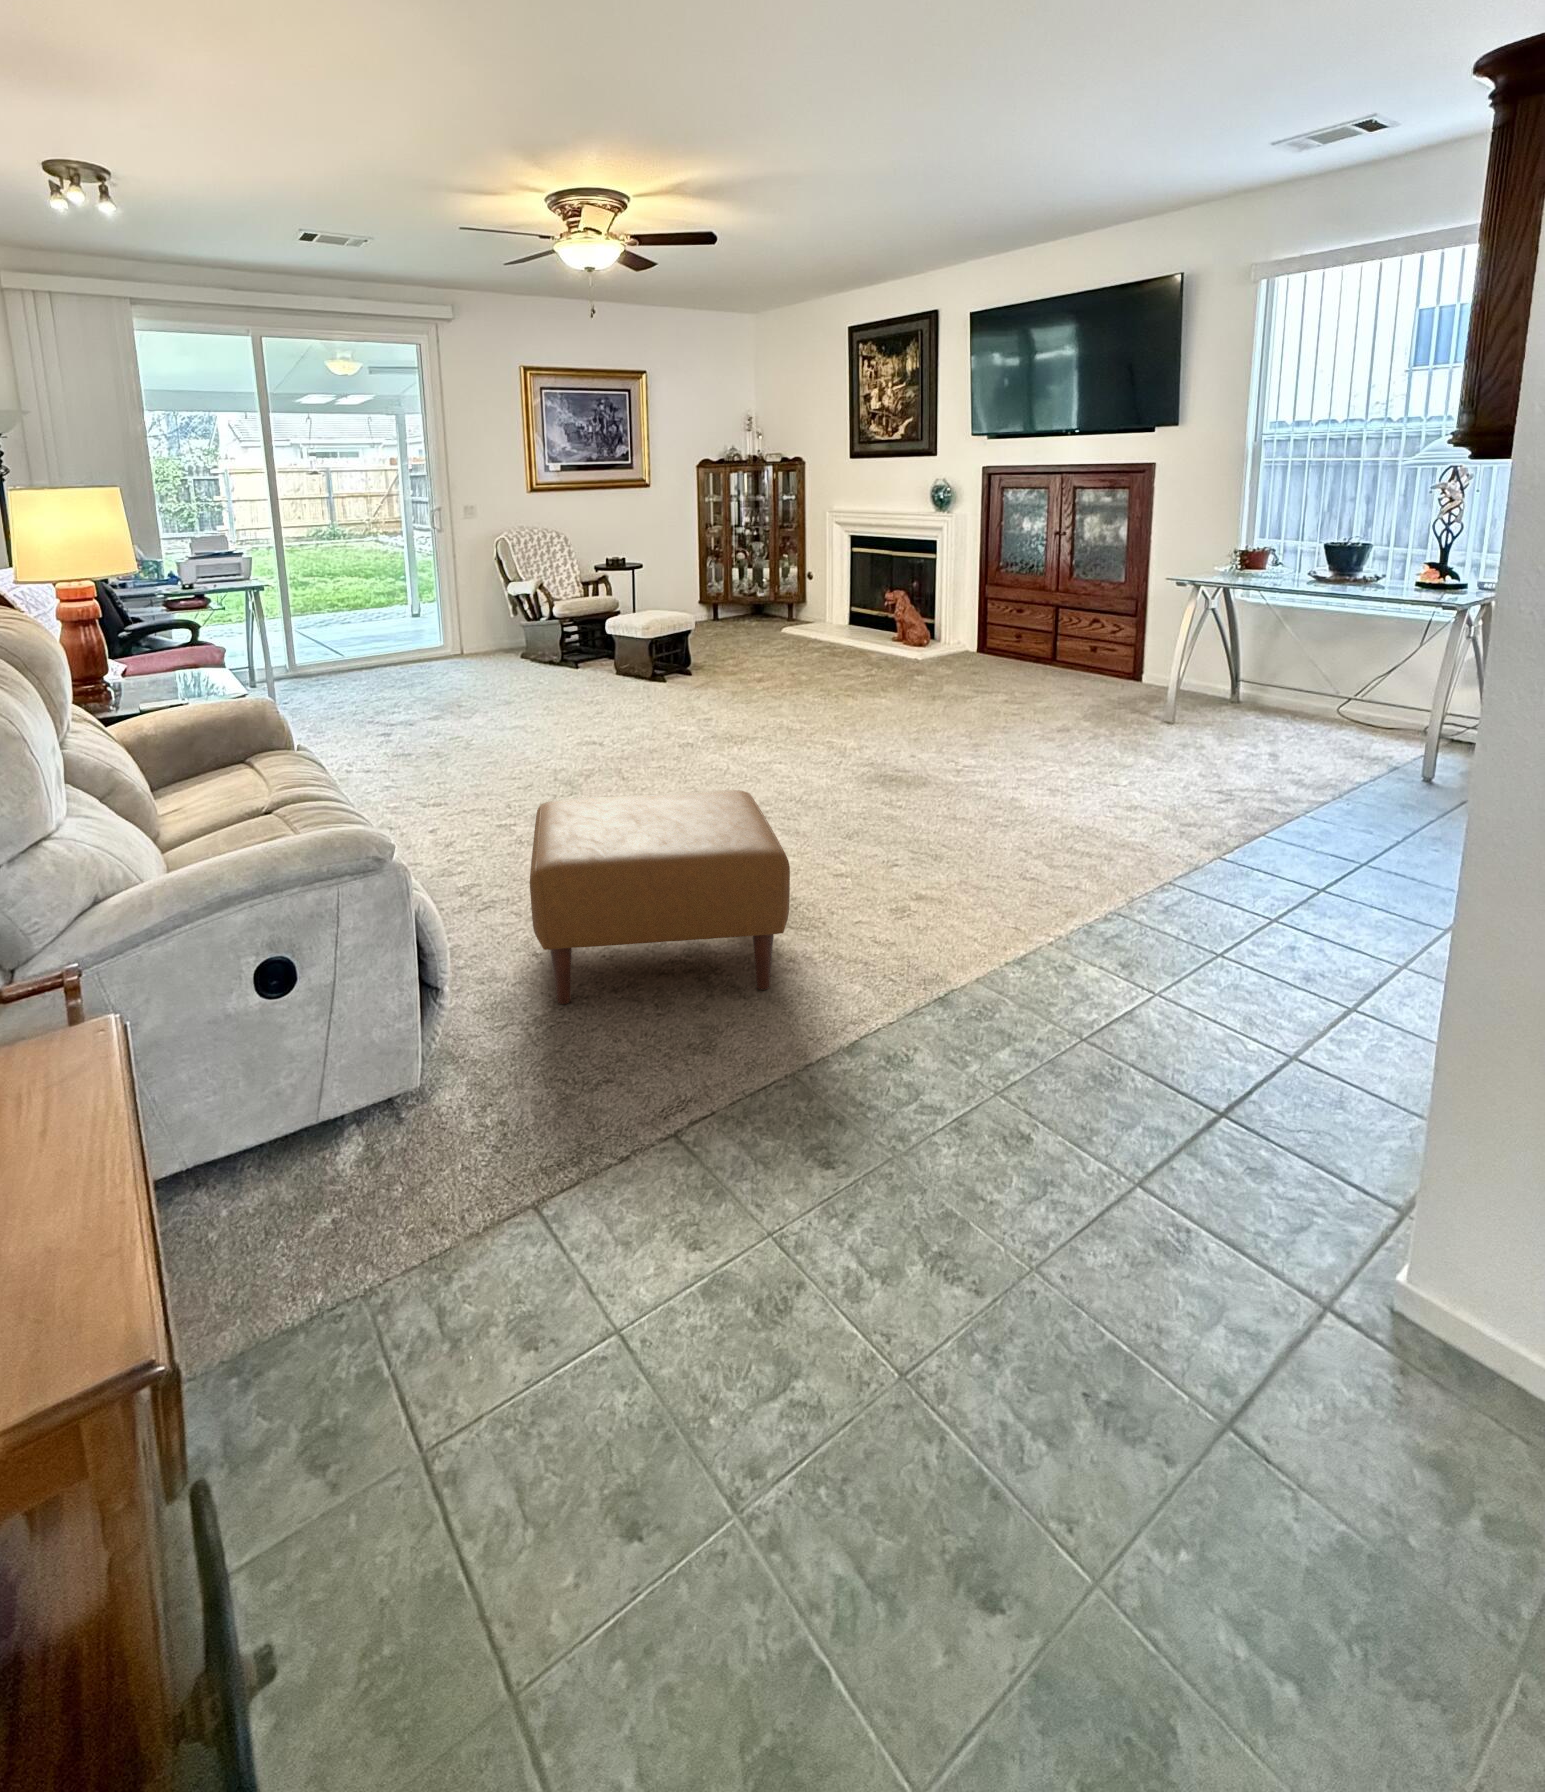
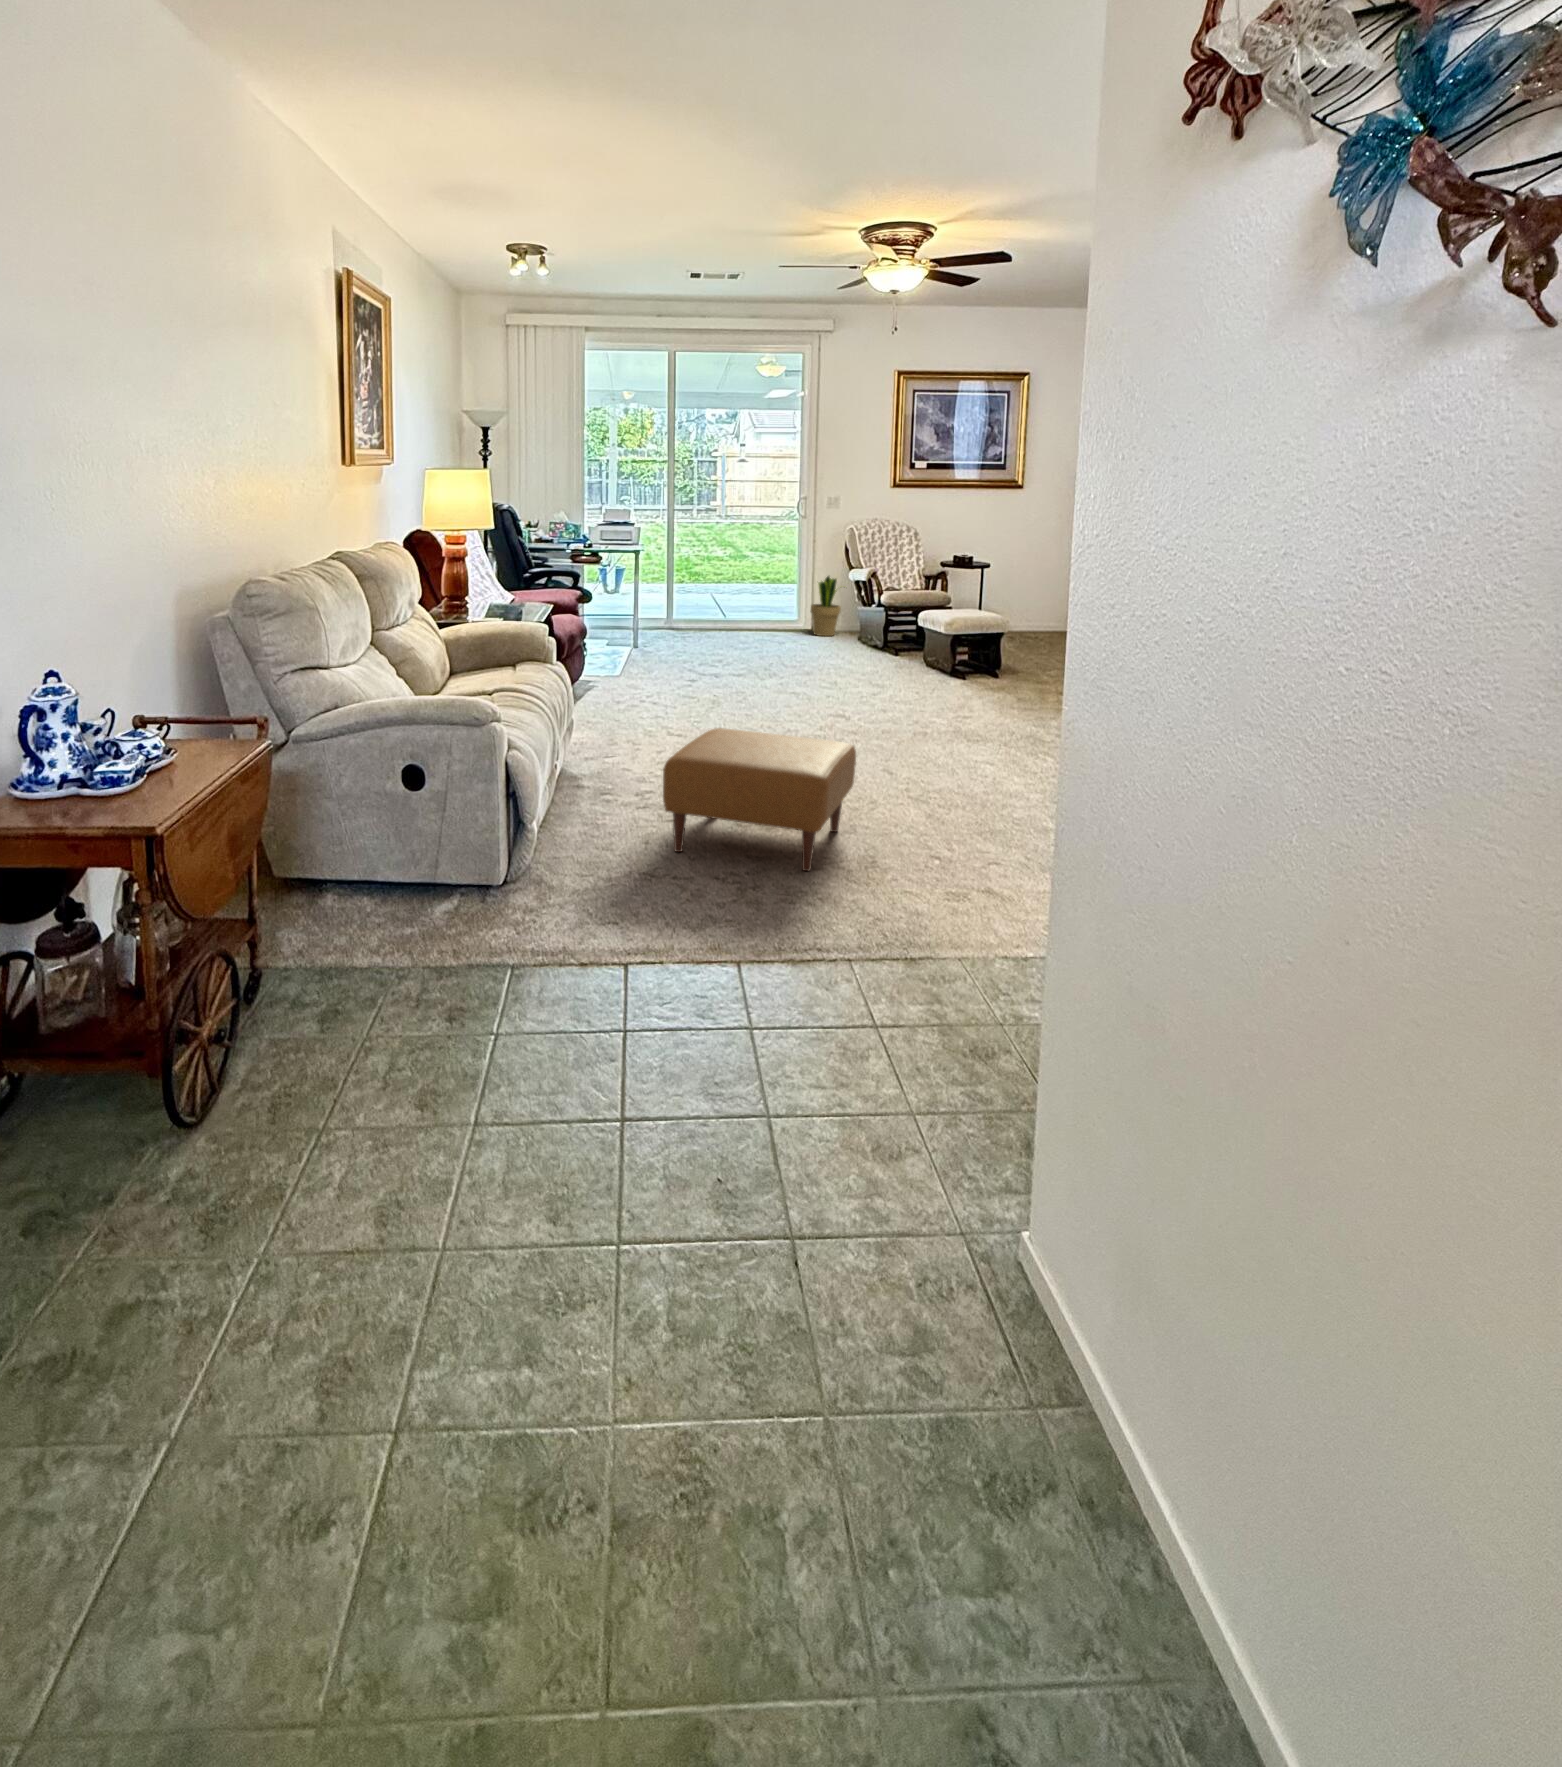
potted plant: none [465,592,502,661] -> present [811,576,841,636]

